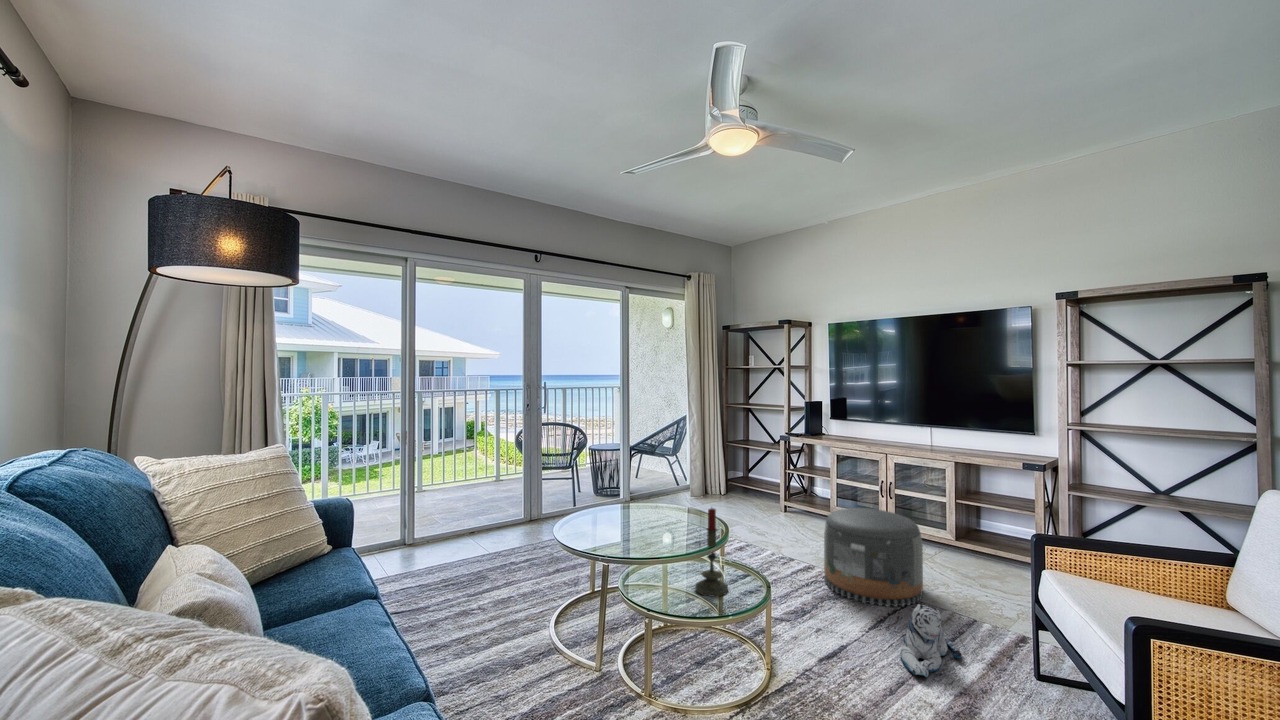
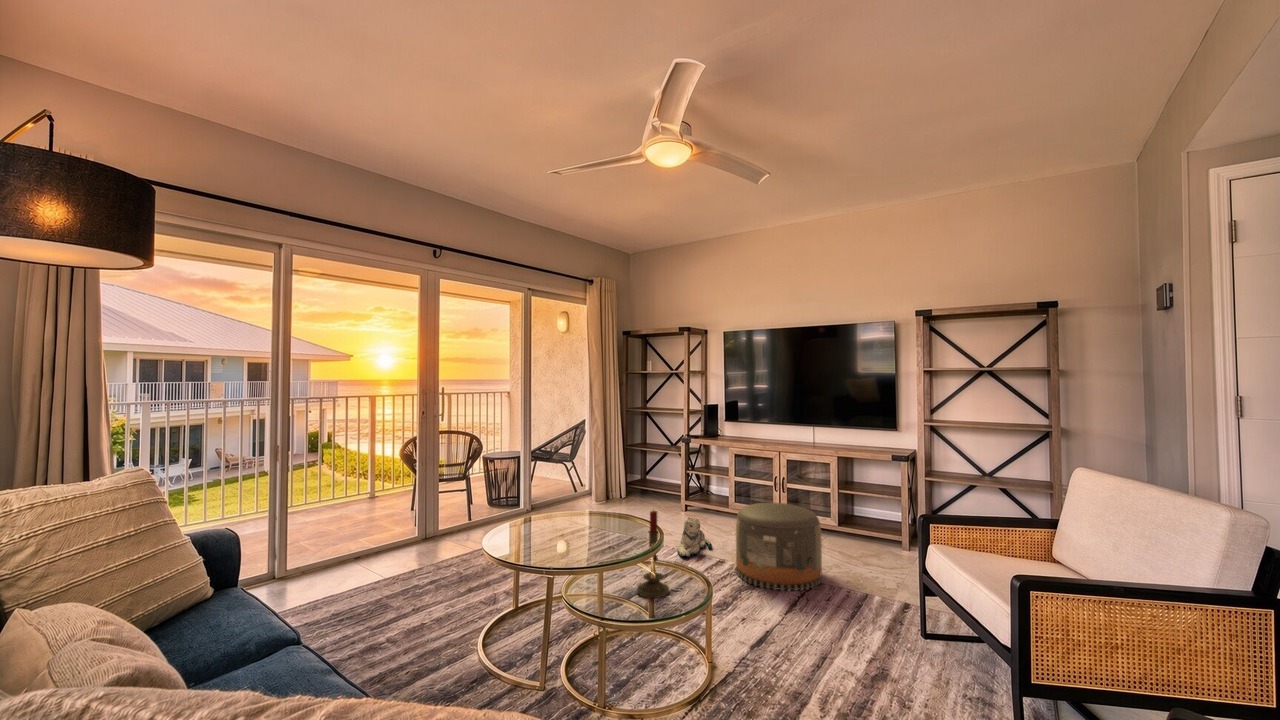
plush toy: present [901,604,961,677] -> present [677,517,712,557]

